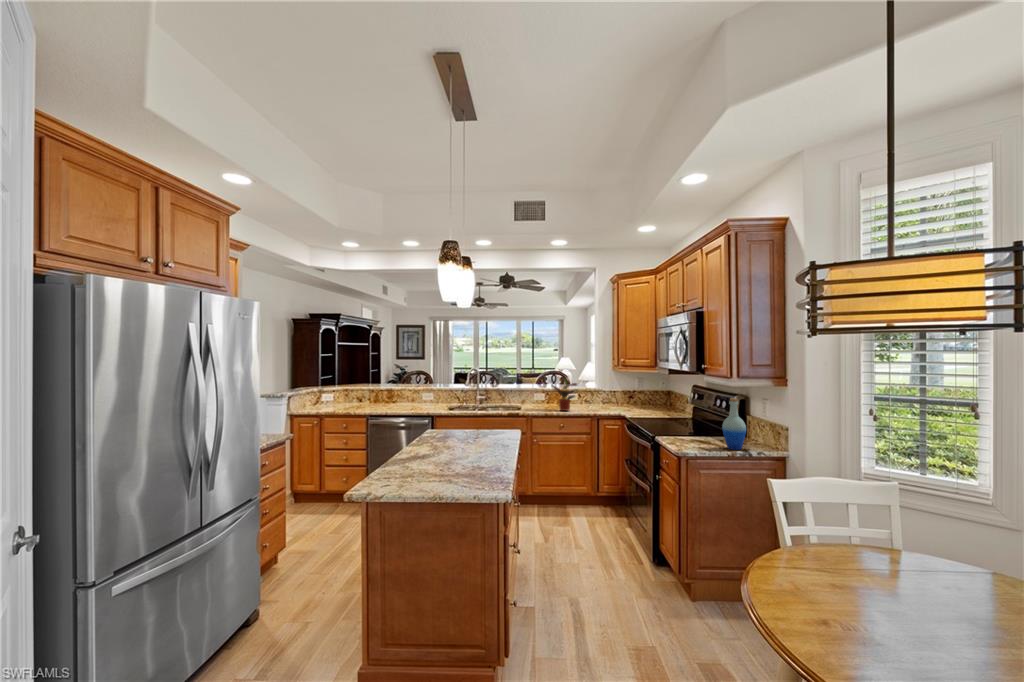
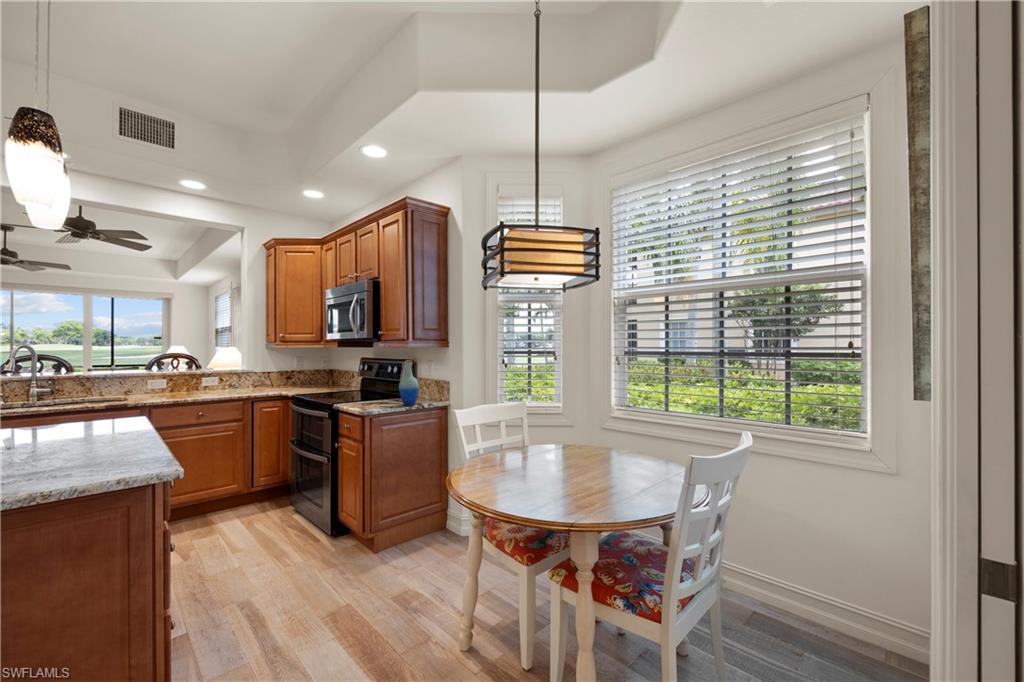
potted plant: present [552,377,577,411] -> none [186,354,226,398]

